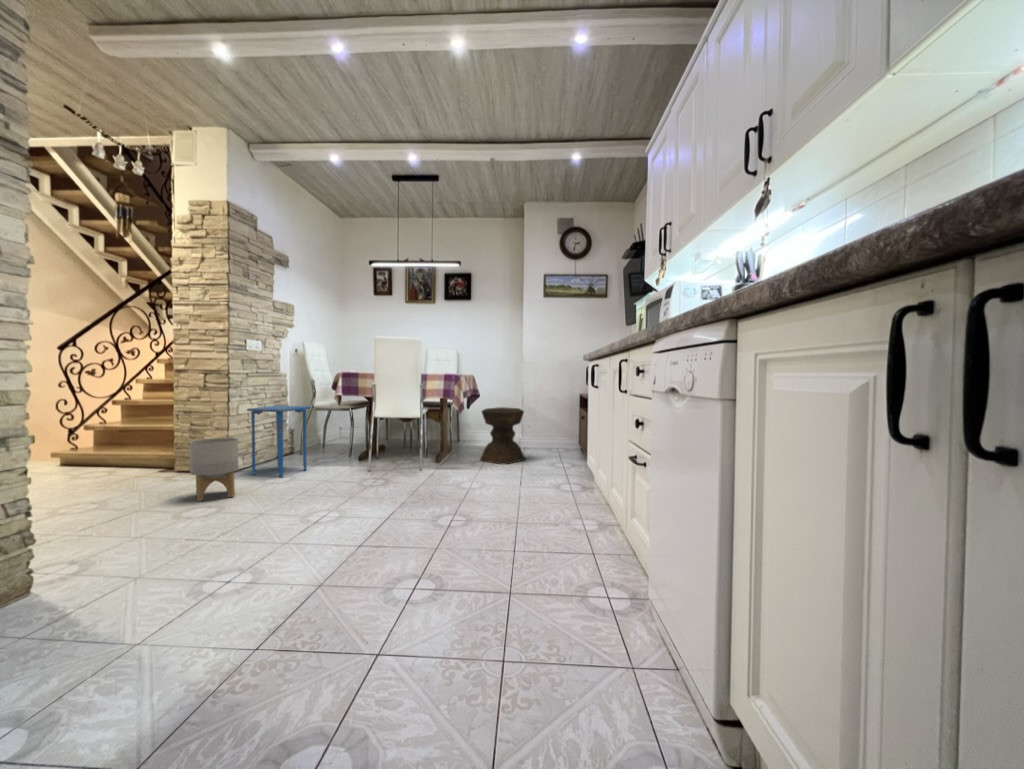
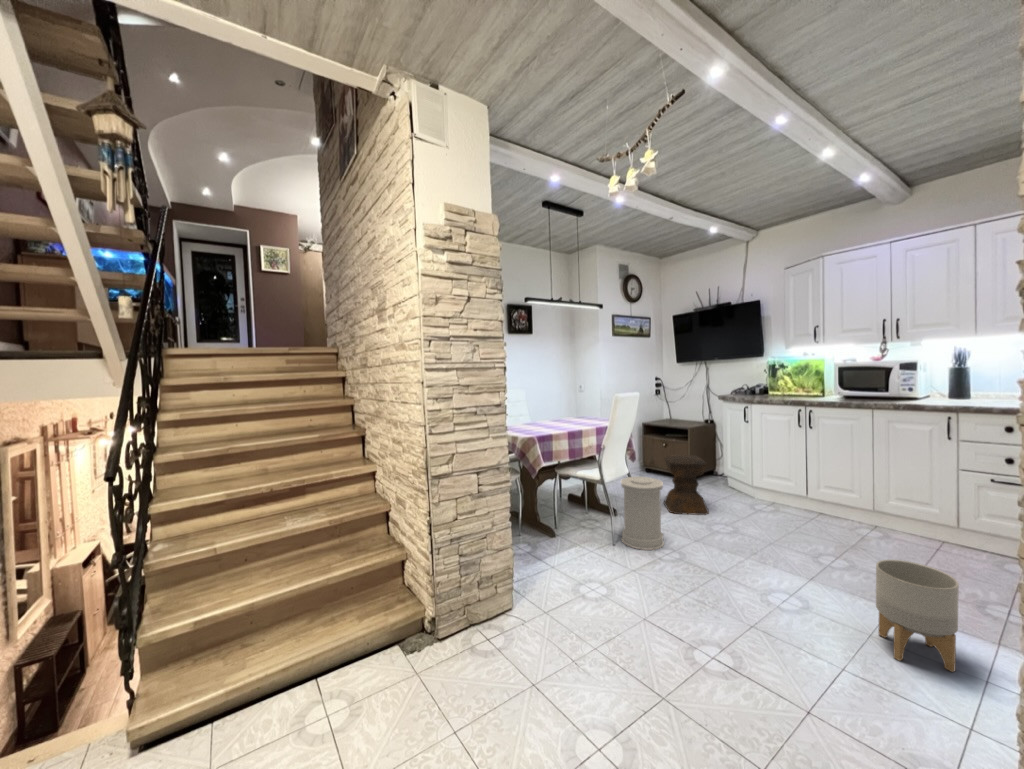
side table: present [247,406,311,477] -> none [539,494,610,608]
trash can: none [379,411,416,470] -> present [621,477,664,550]
planter: present [190,437,239,502] -> present [876,560,959,672]

